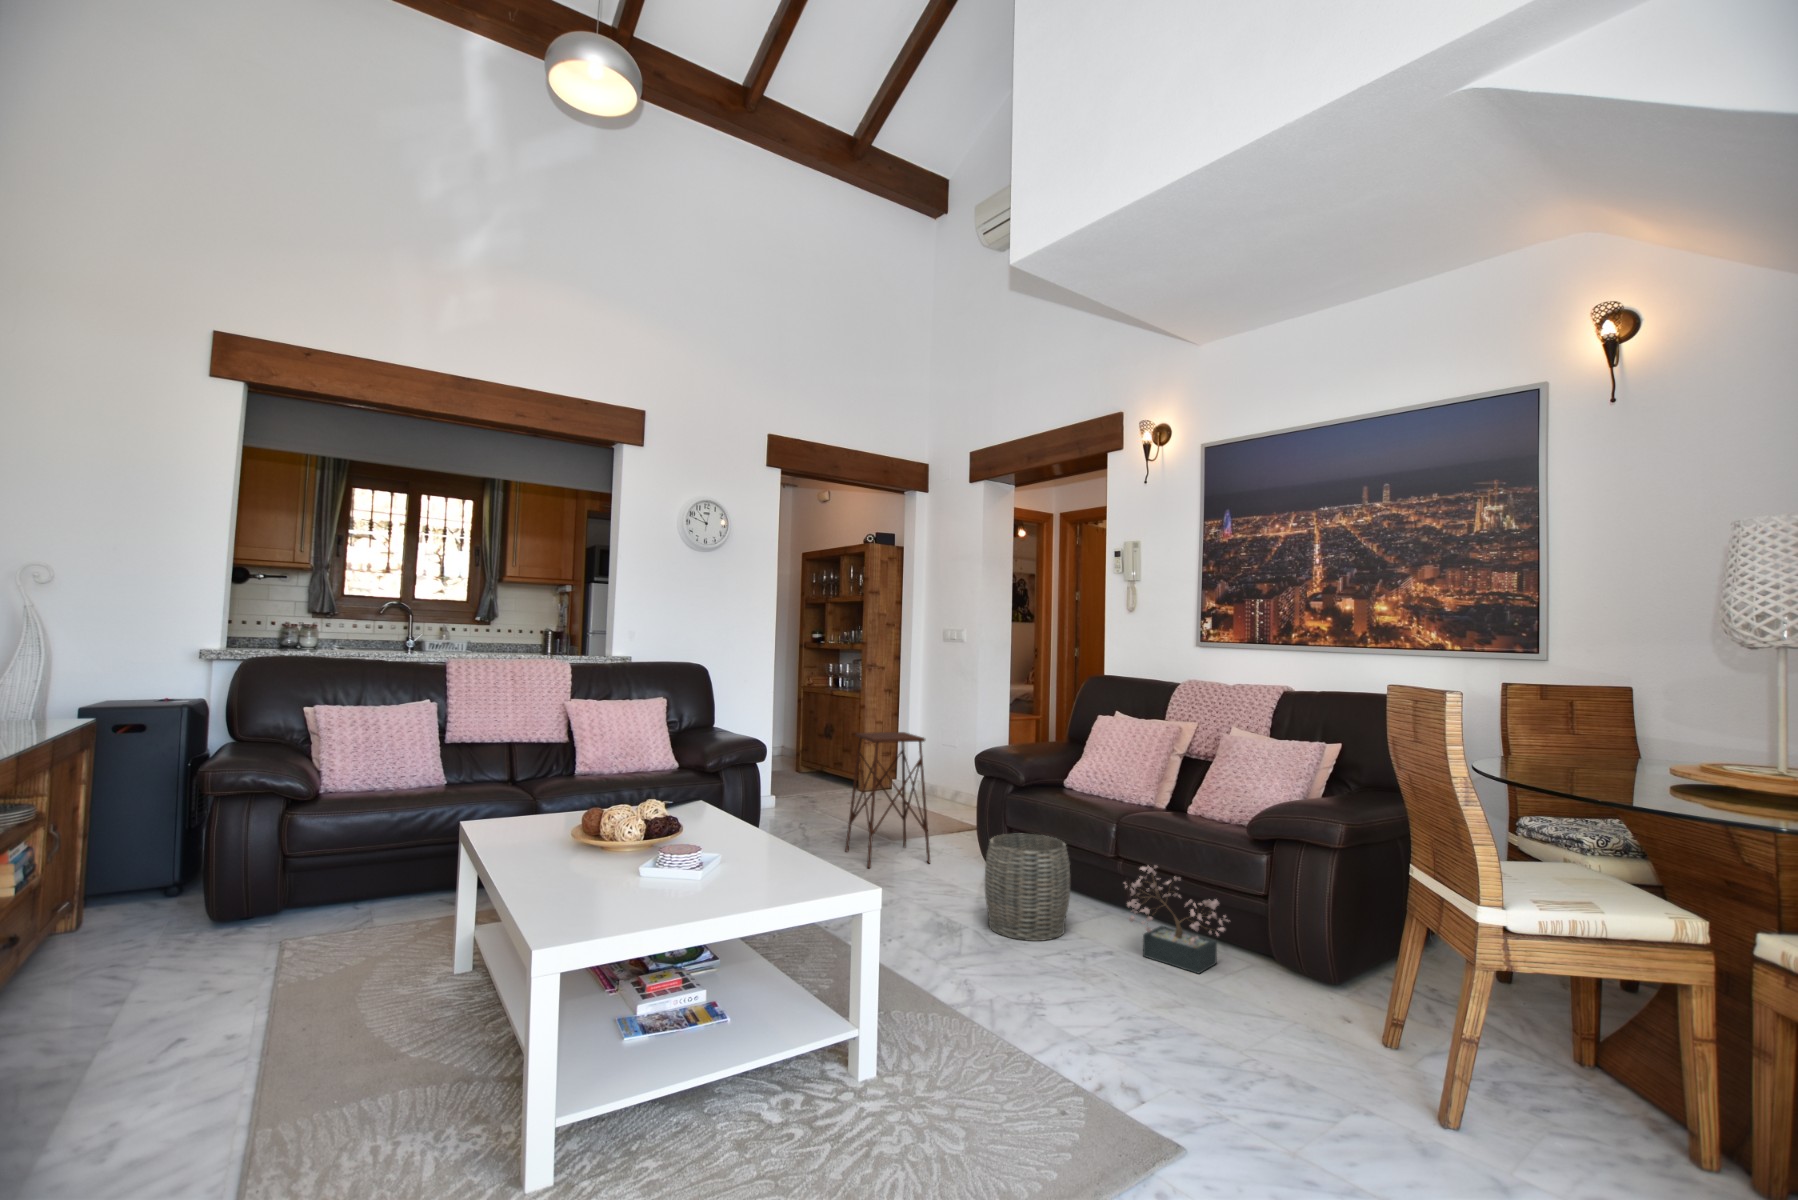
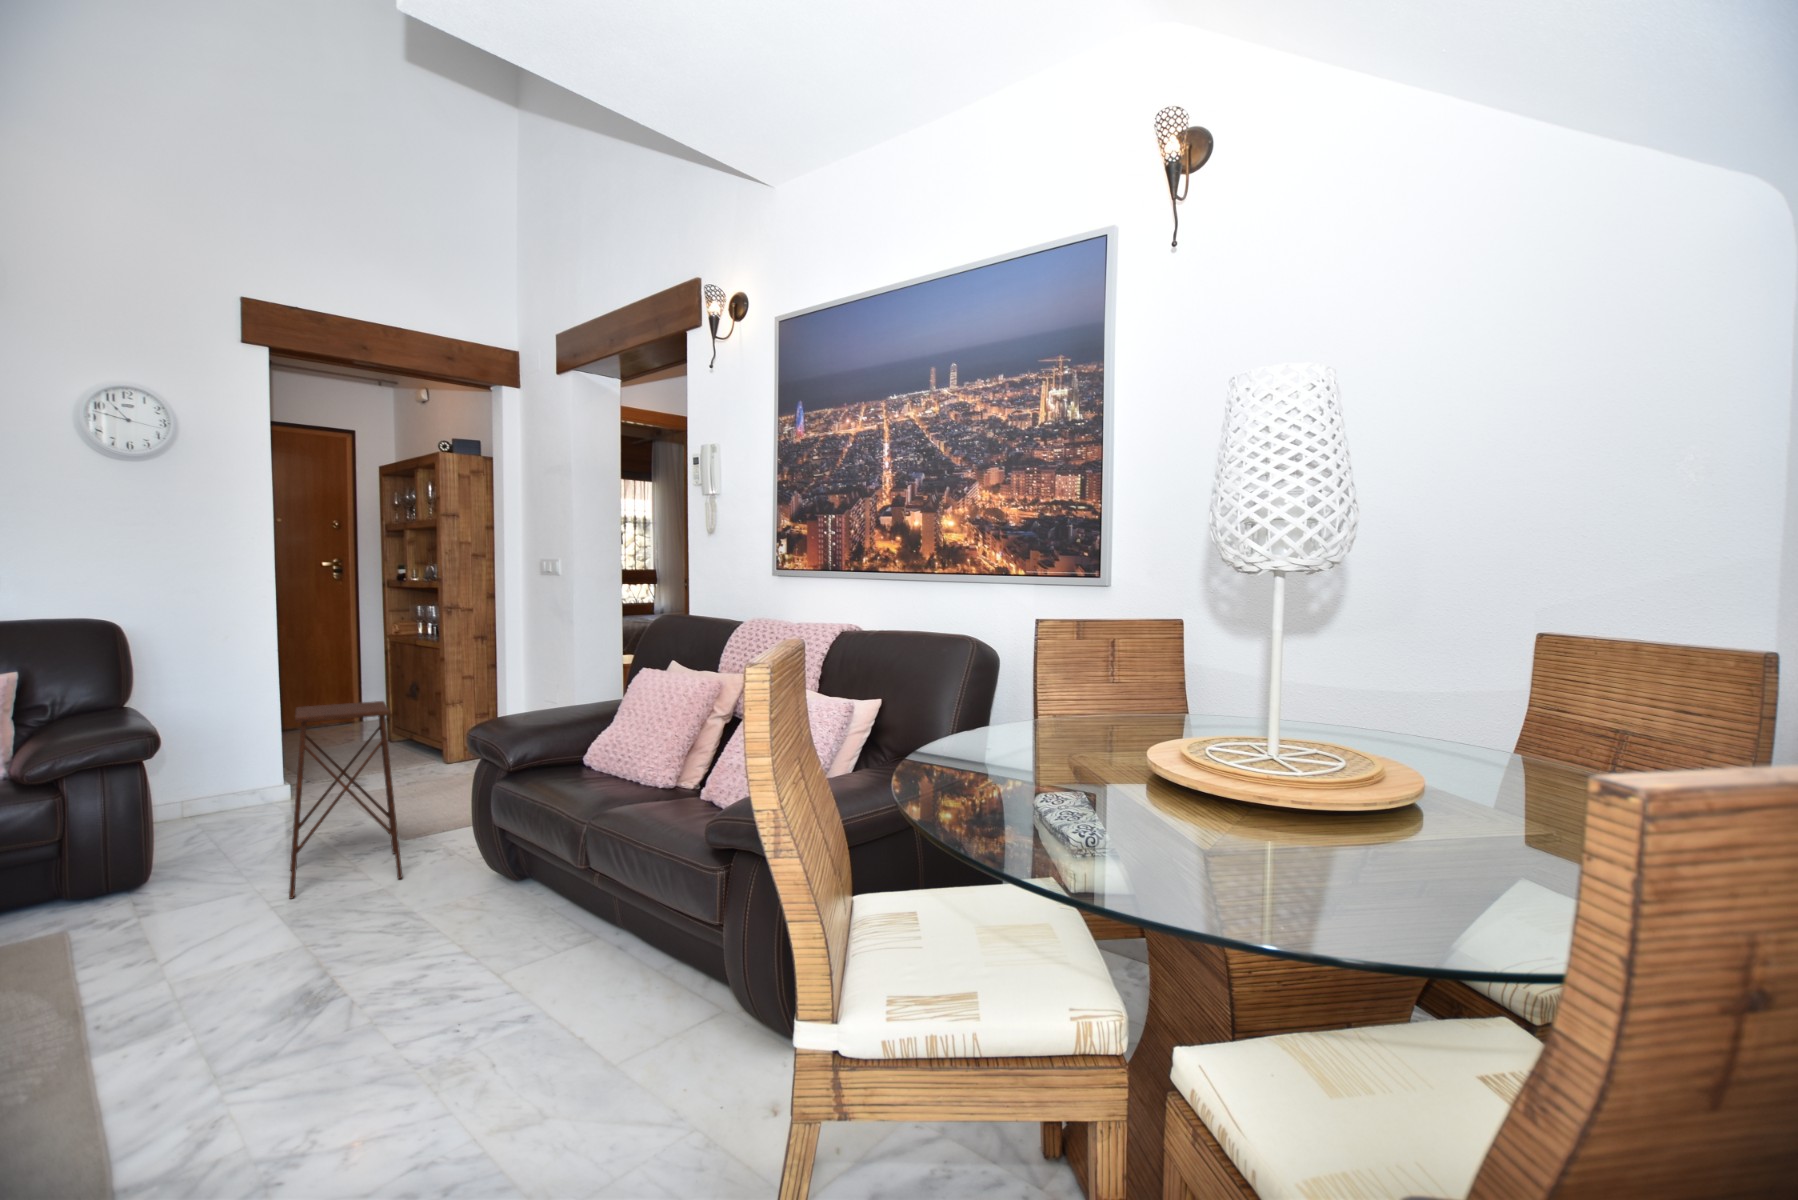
woven basket: present [985,834,1070,941] -> none [349,850,492,1018]
decorative plant: present [1124,865,1229,974] -> none [525,888,676,1052]

